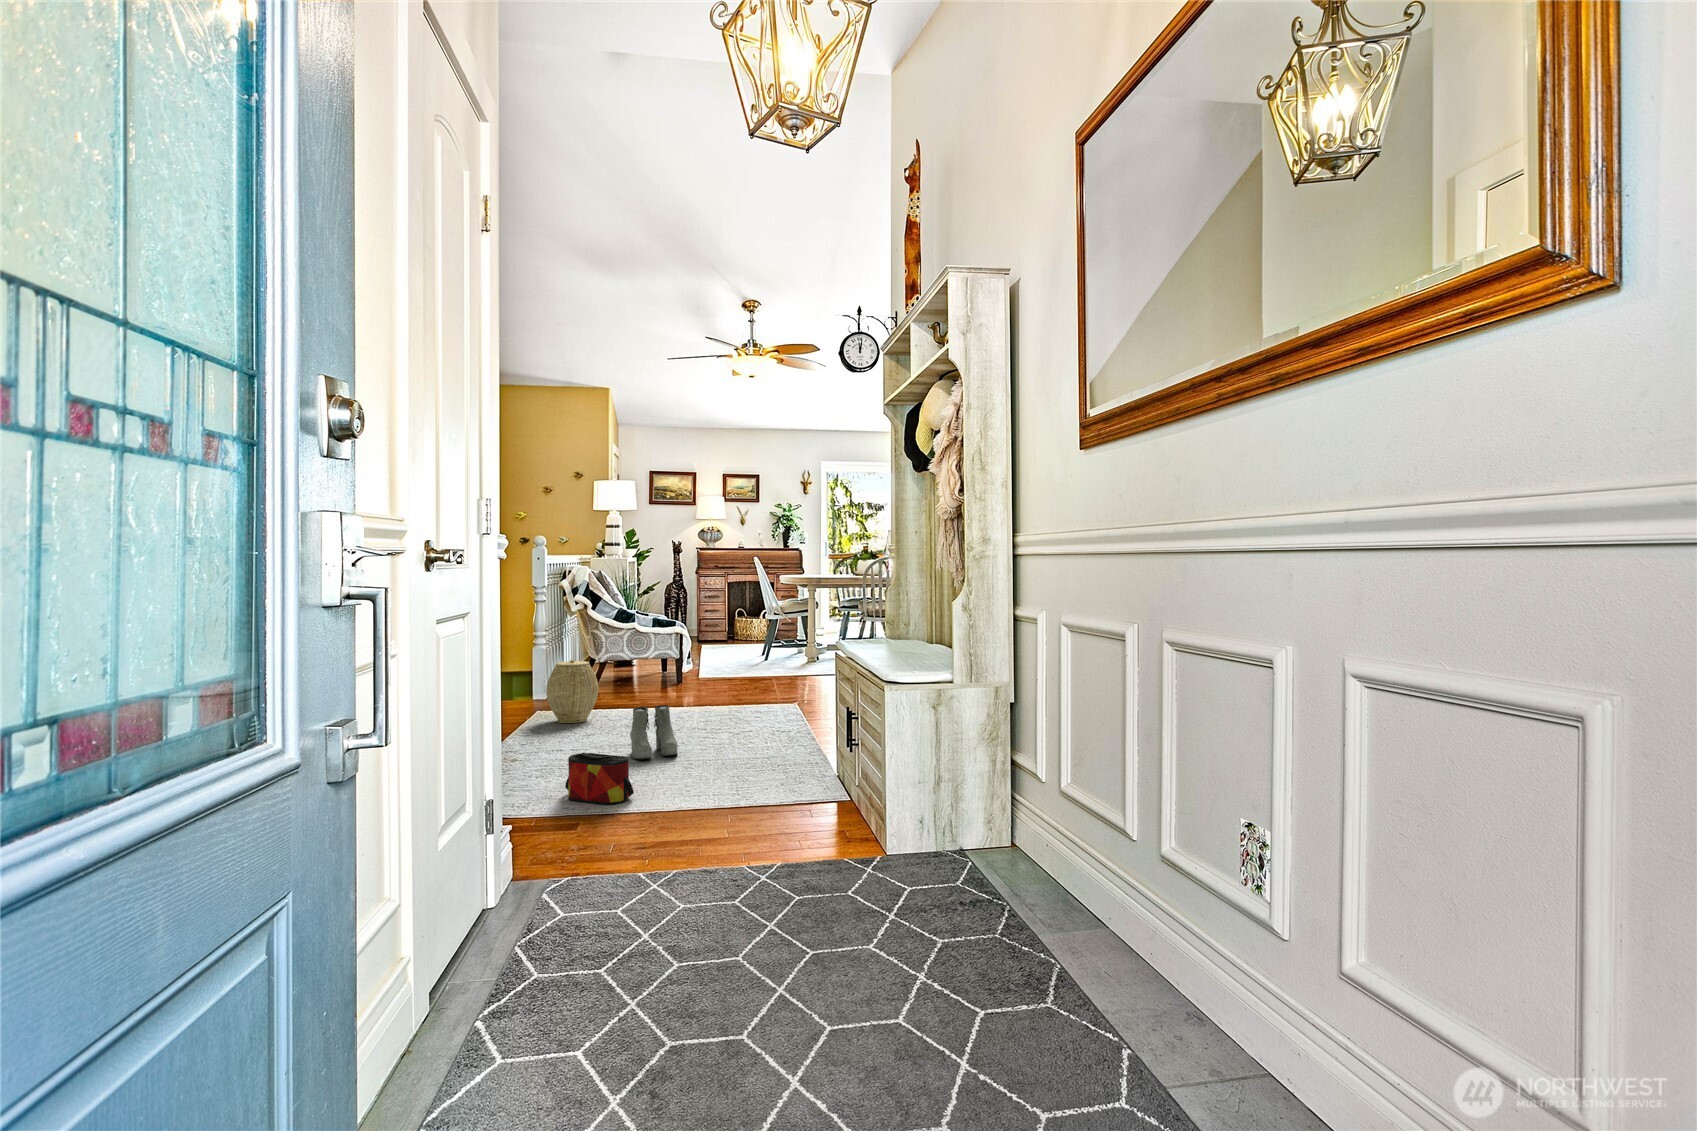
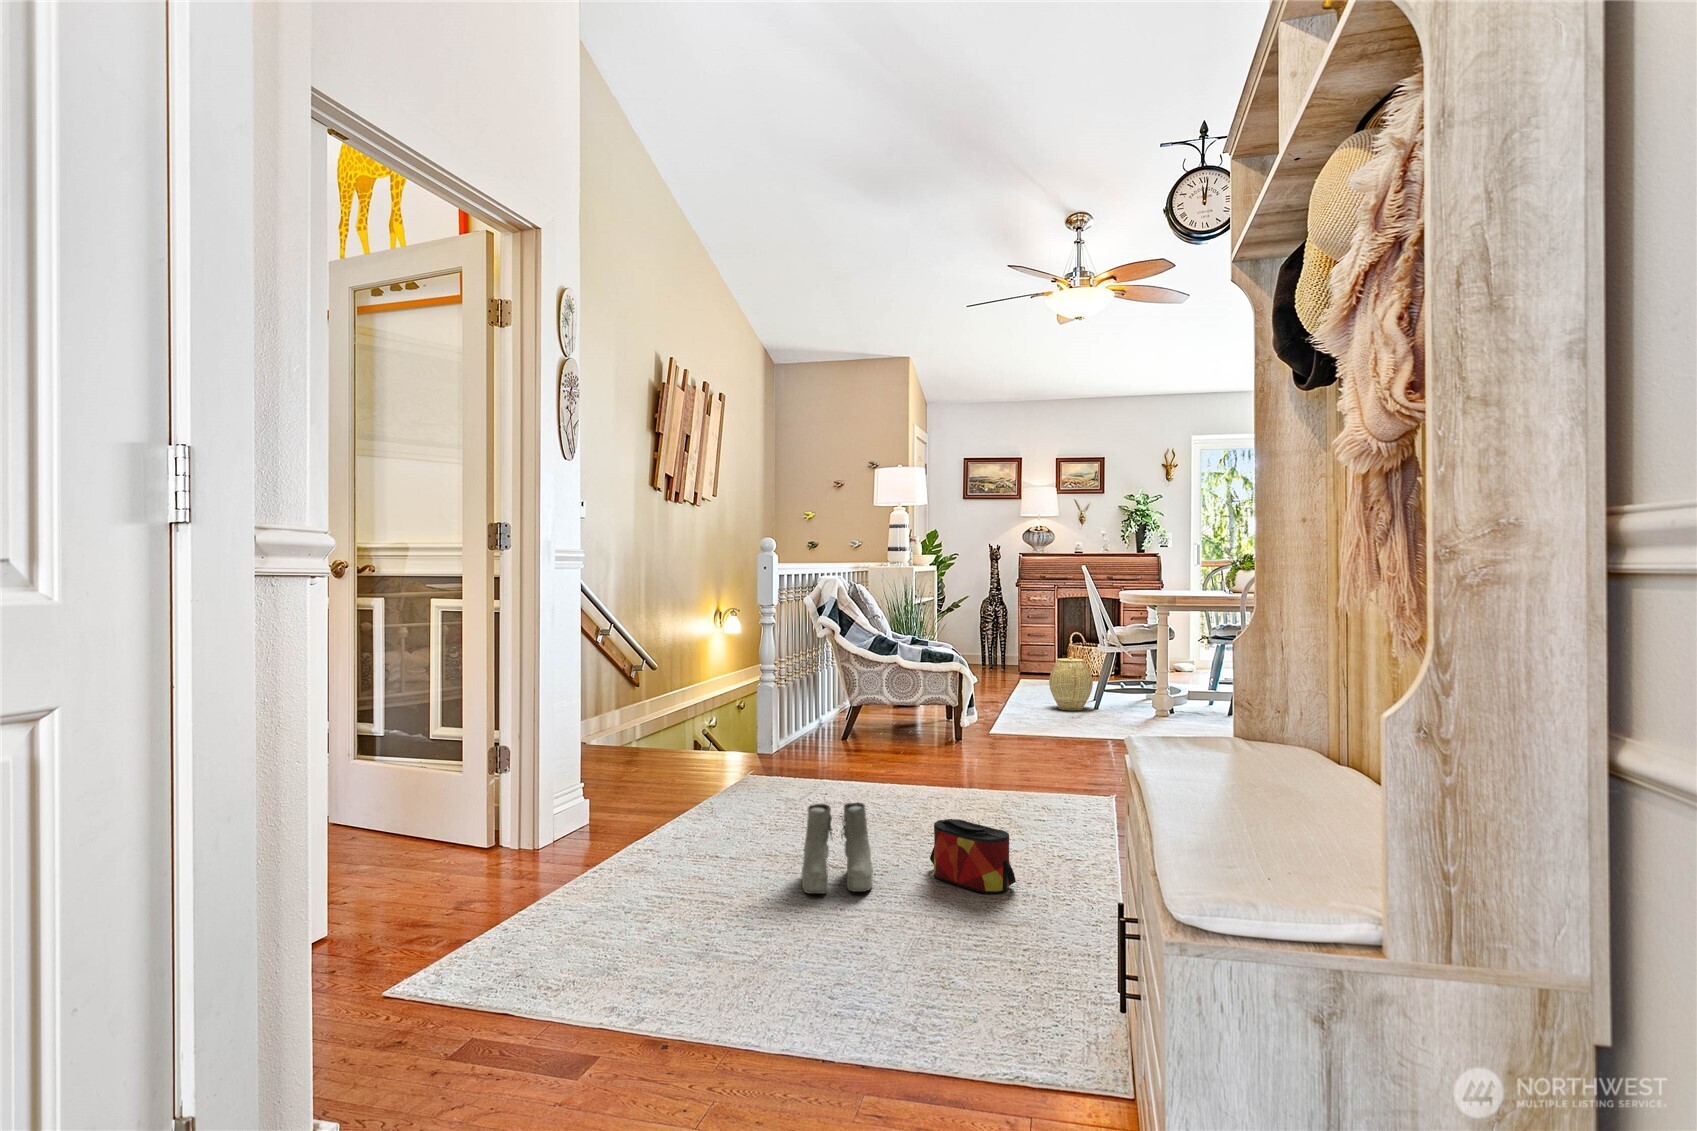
woven basket: present [546,660,599,723] -> present [1049,657,1093,710]
bag: present [565,753,634,804] -> present [930,819,1016,894]

